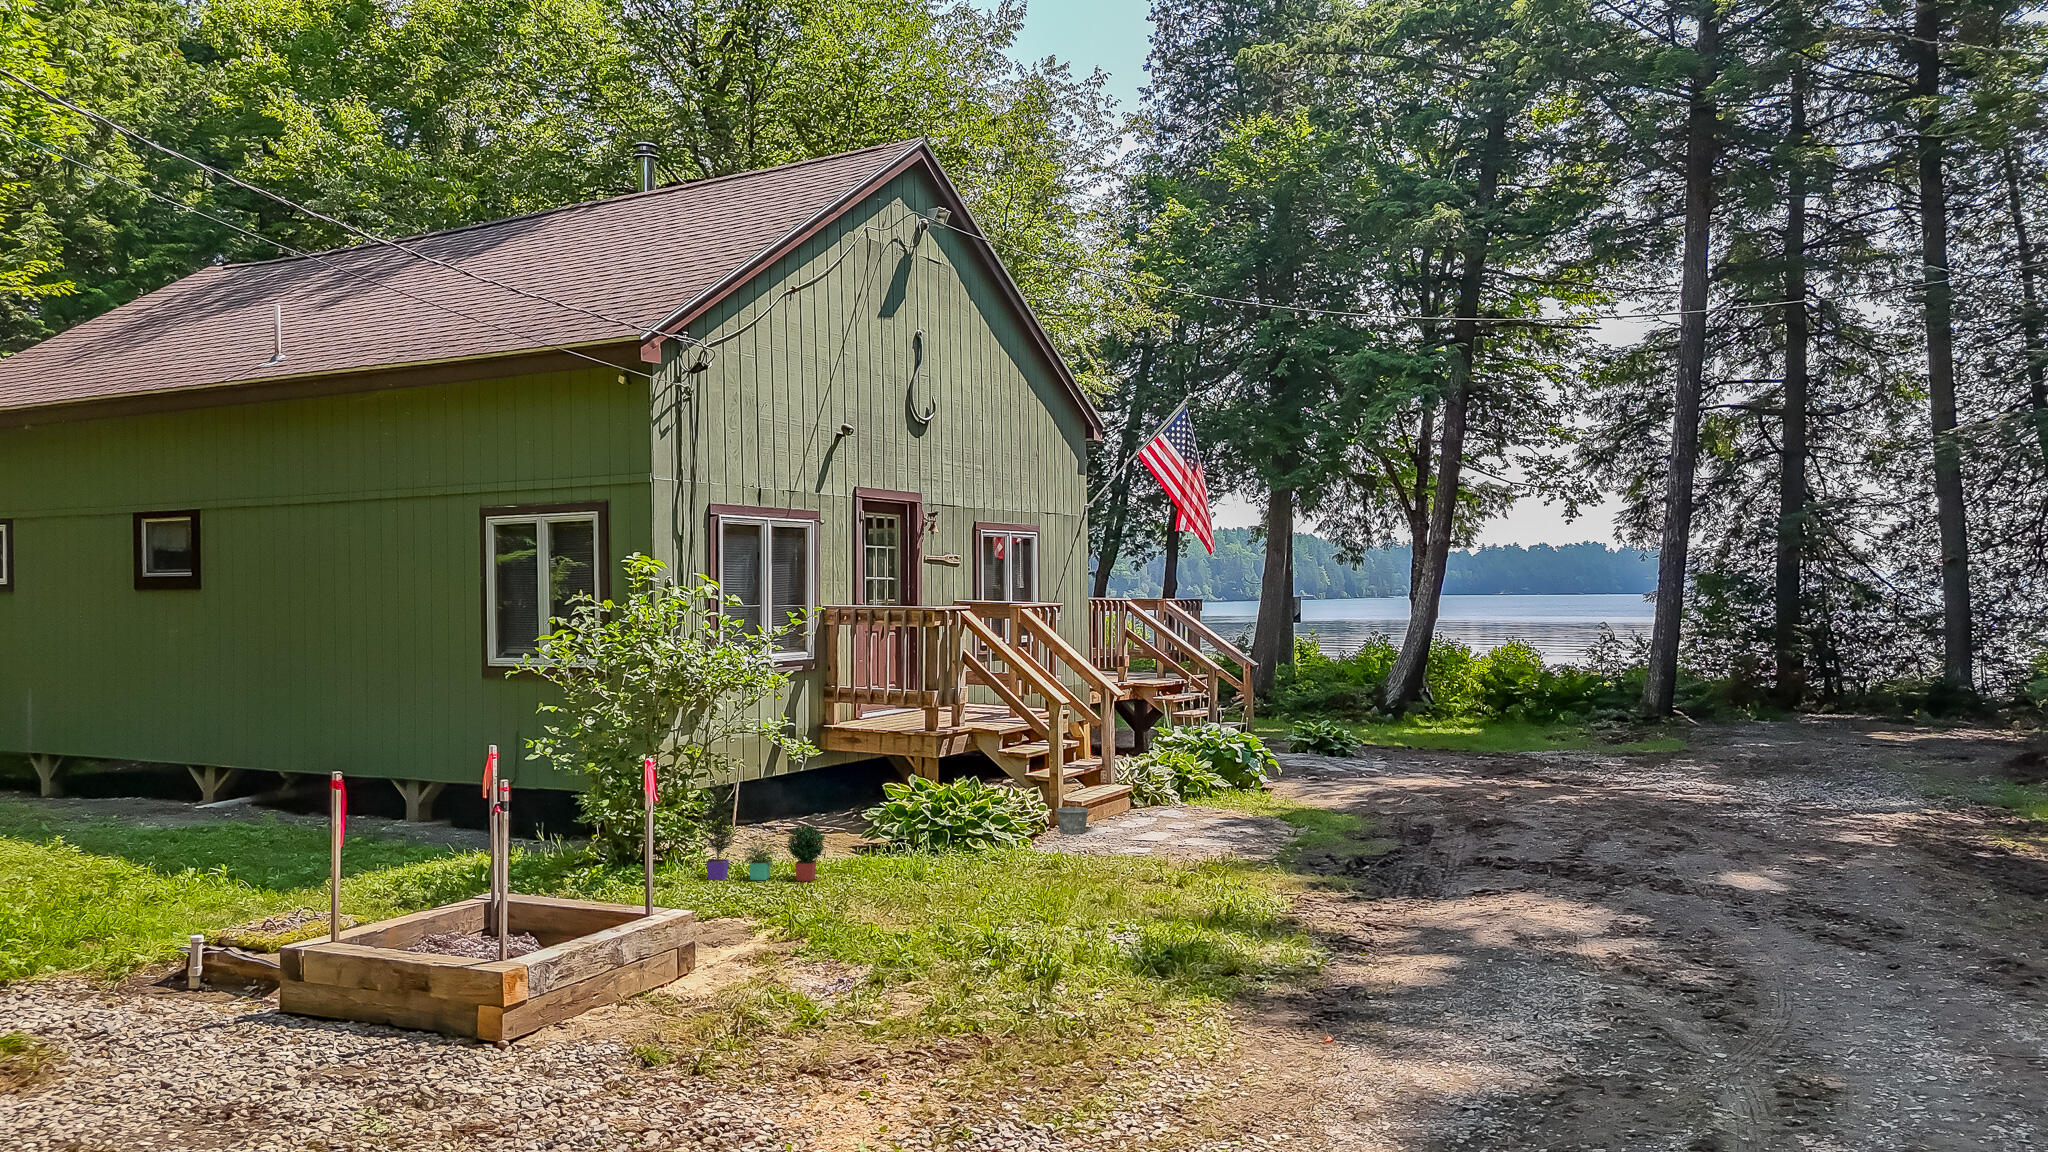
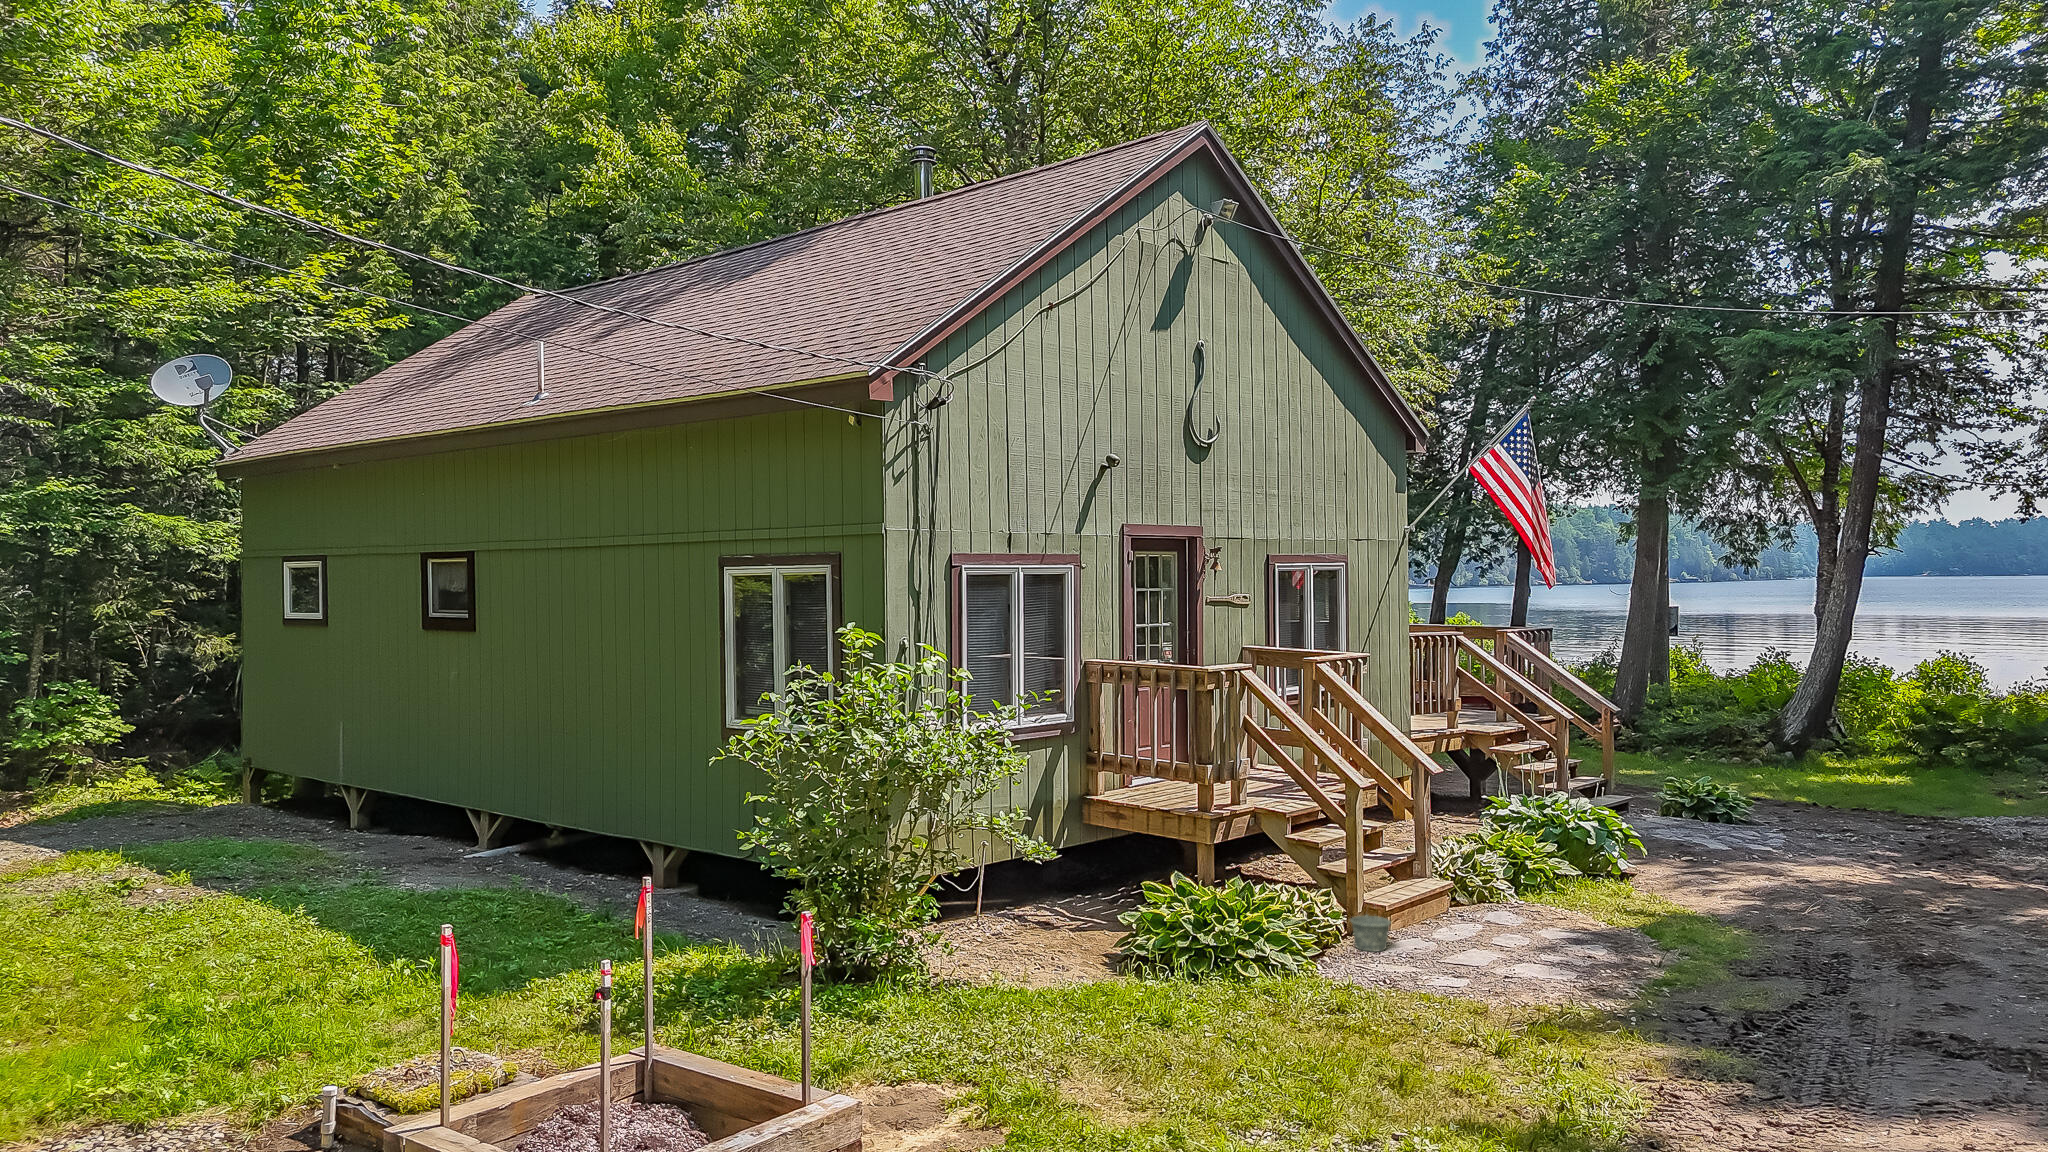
potted plant: present [700,780,825,881] -> none [912,890,1055,1018]

